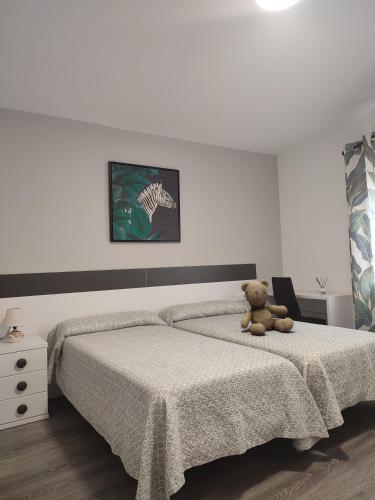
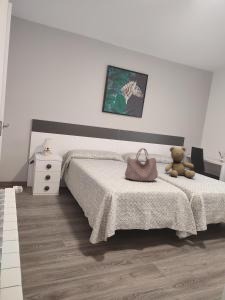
handbag: none [175,294,235,357] -> present [125,148,158,181]

